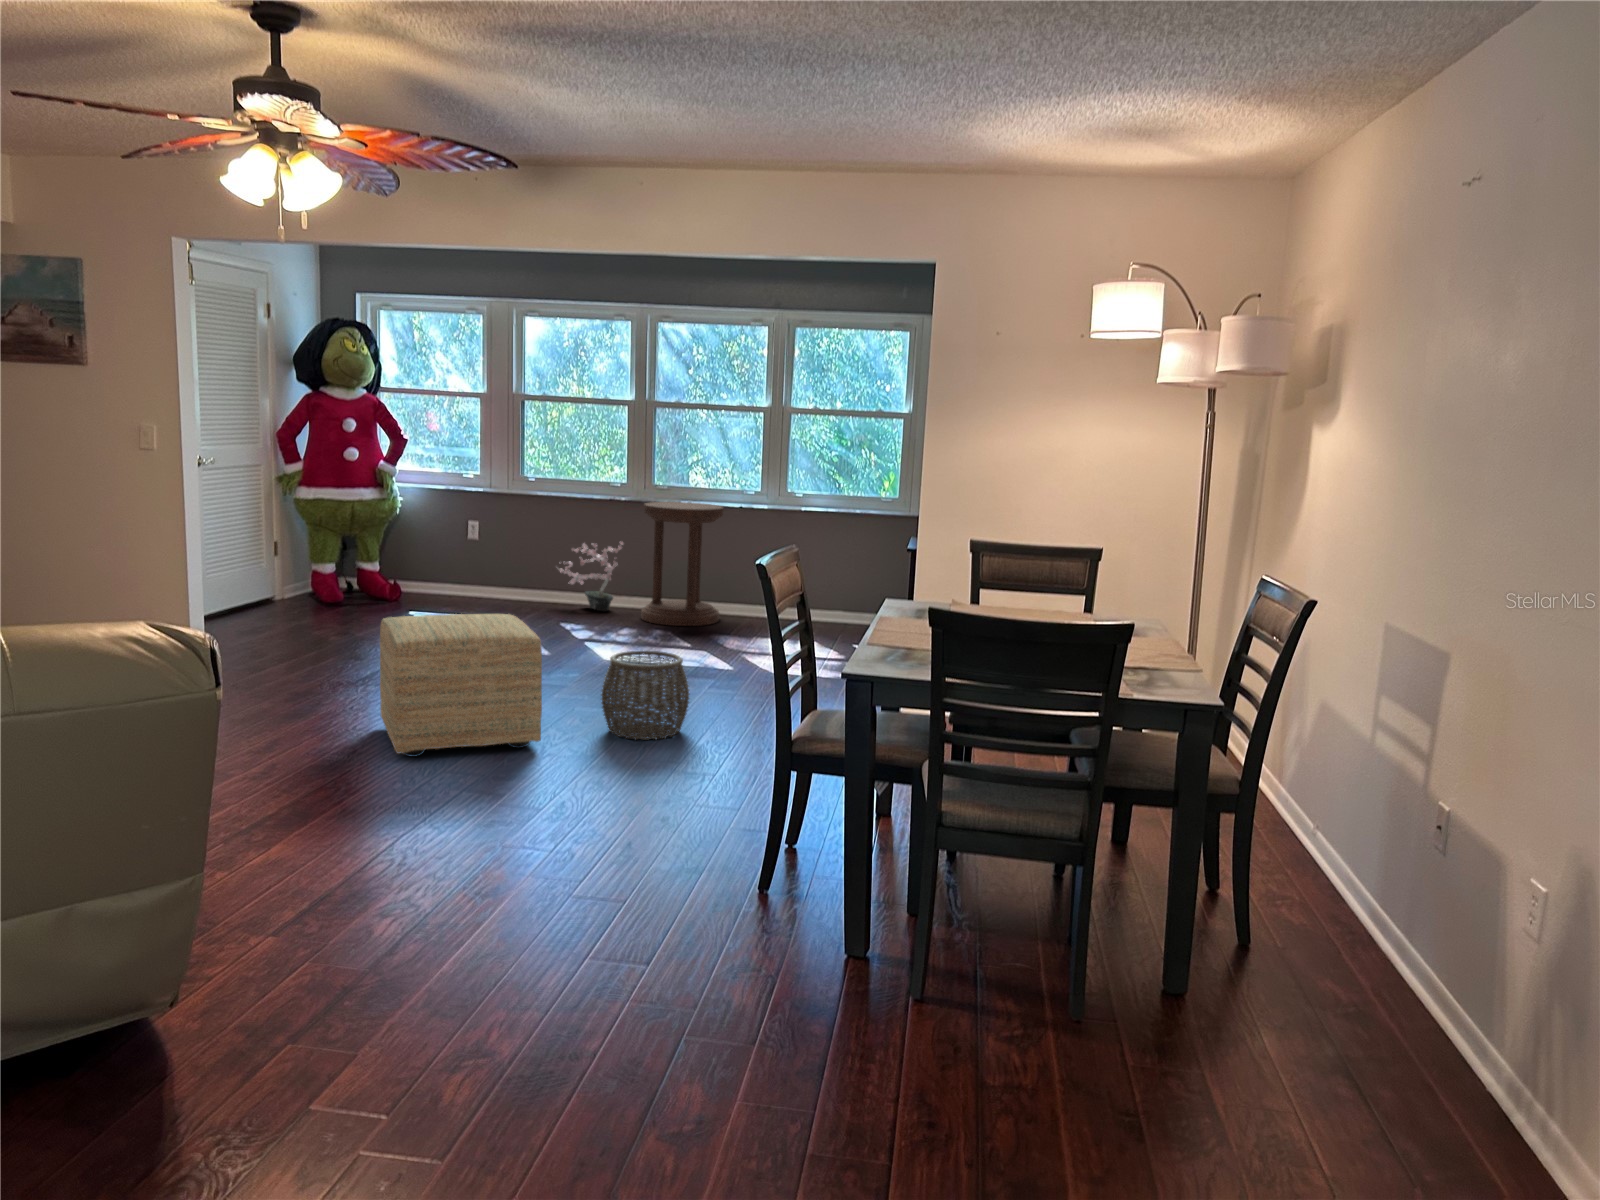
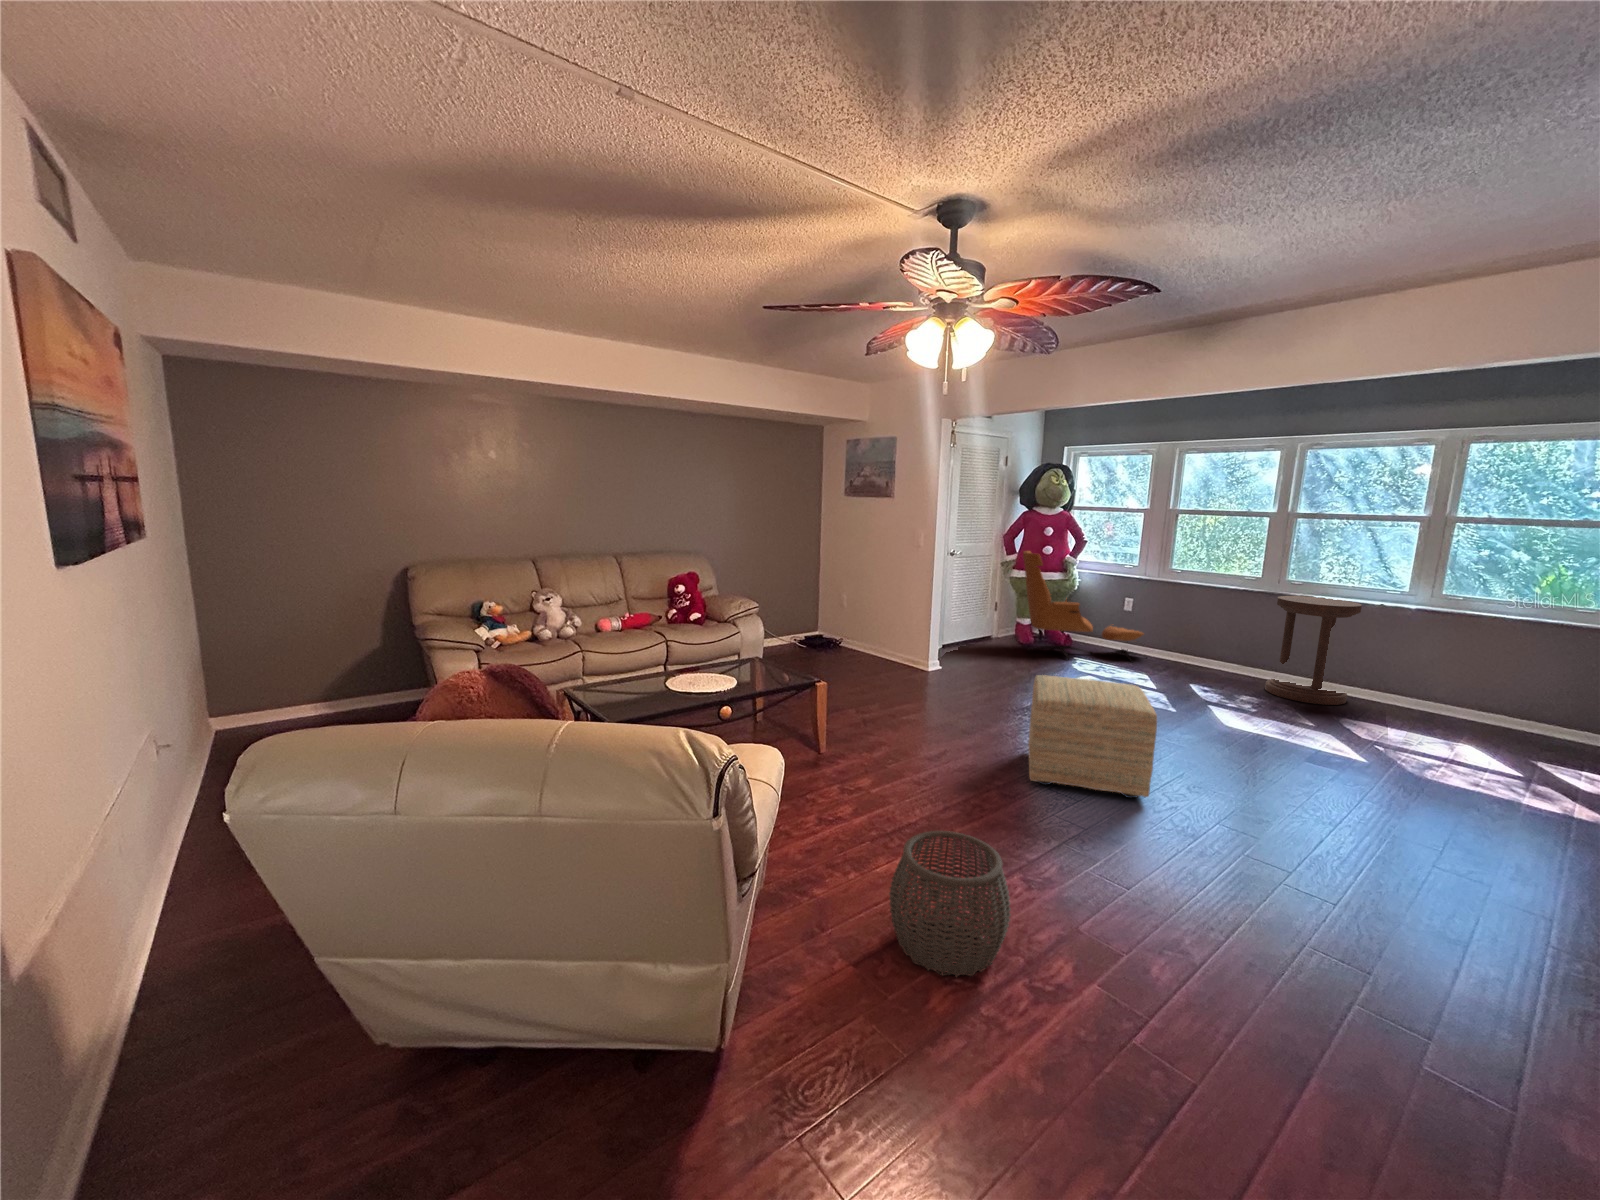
lounge chair: none [314,455,506,615] -> present [1023,551,1144,661]
potted plant: present [559,542,623,611] -> none [1190,619,1258,678]
woven basket: present [601,651,690,740] -> present [889,831,1011,977]

